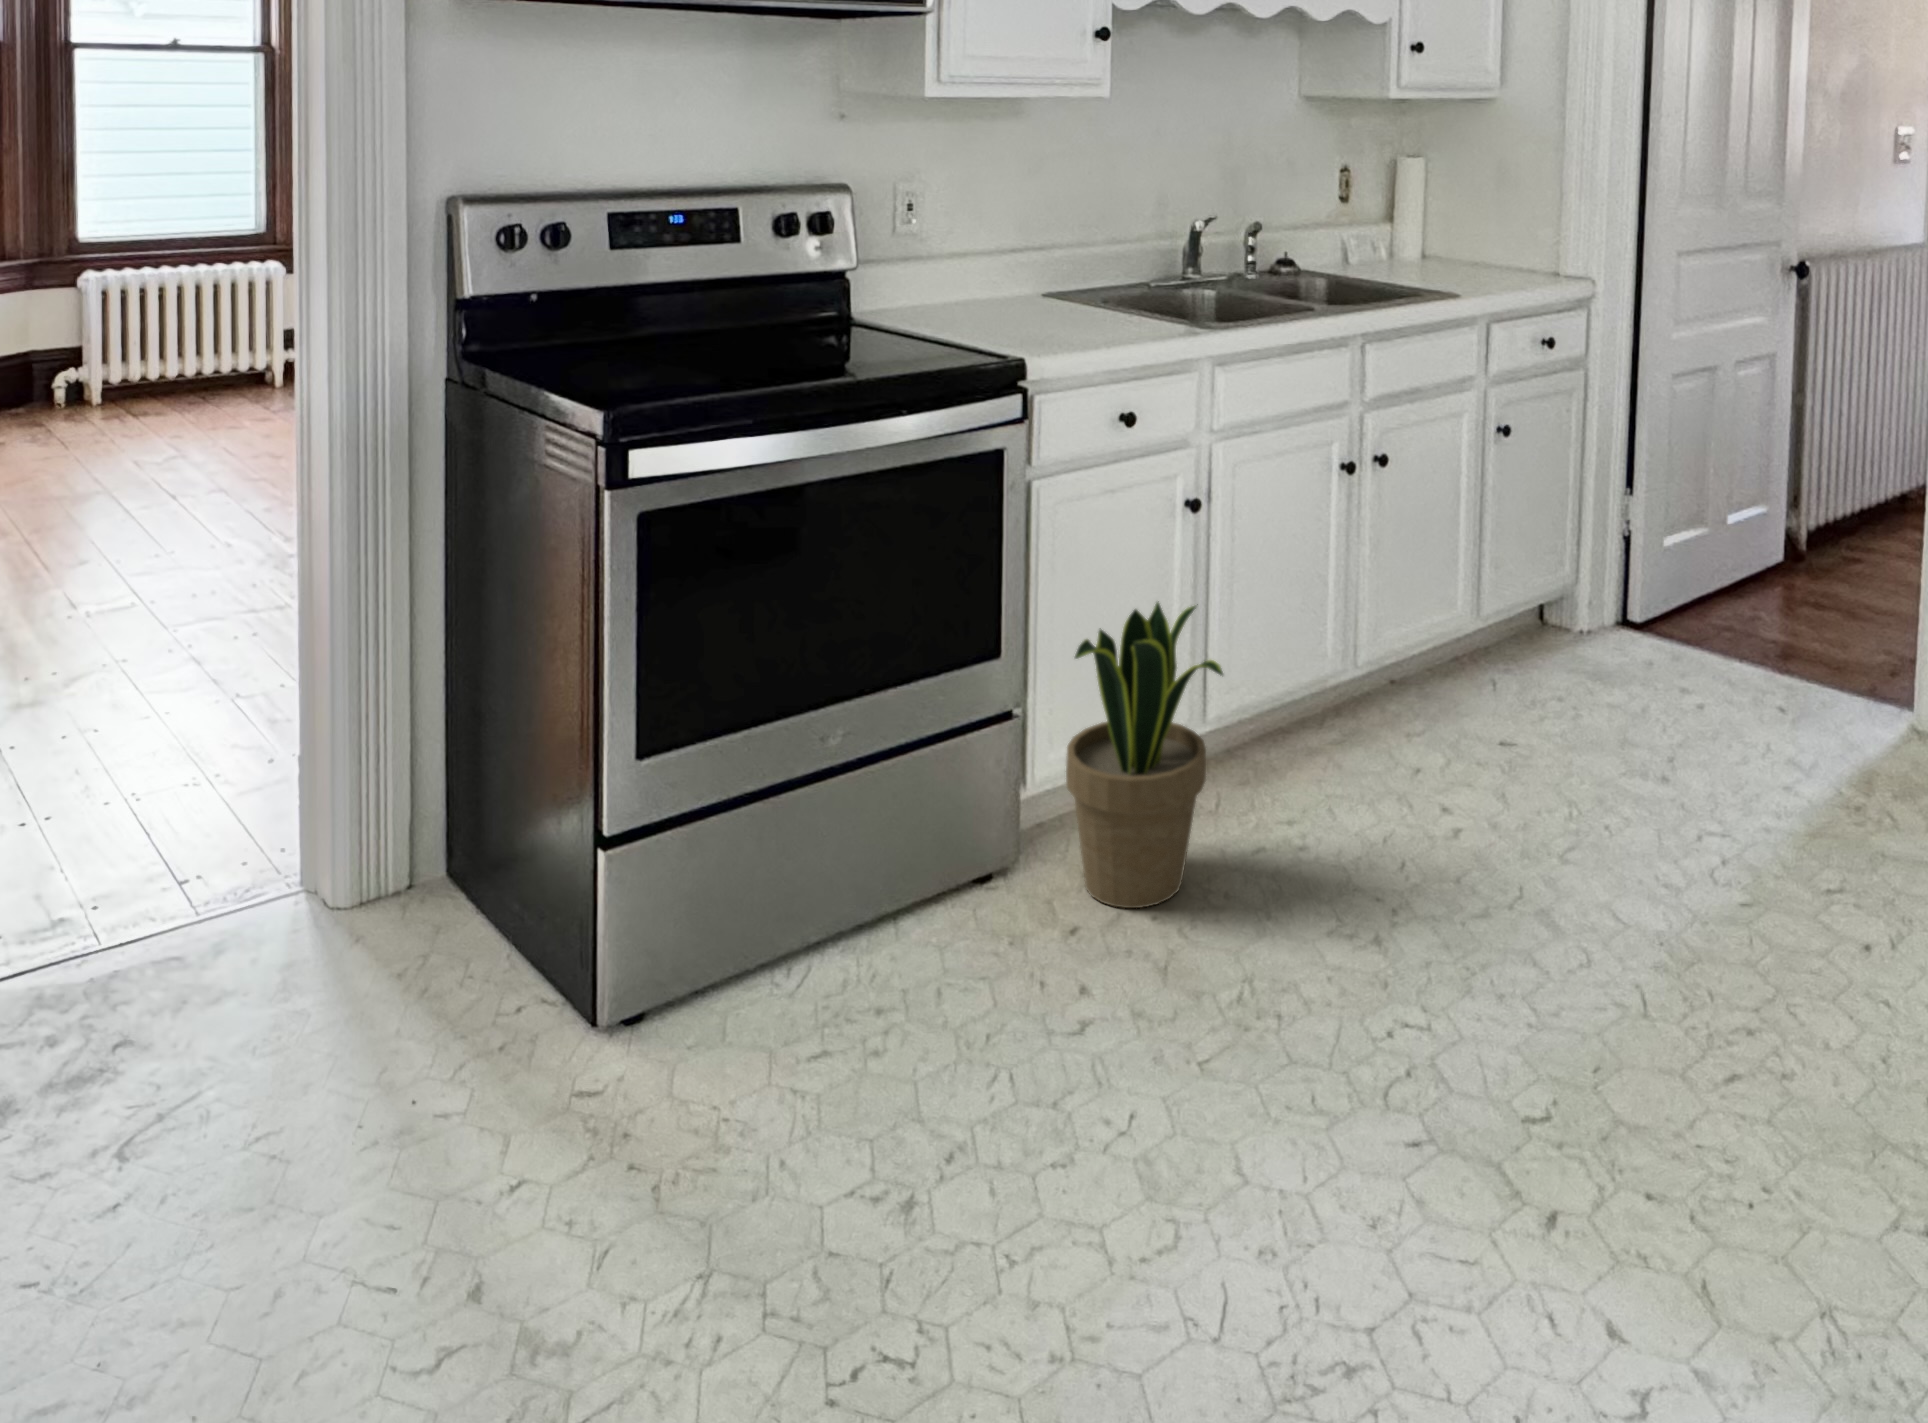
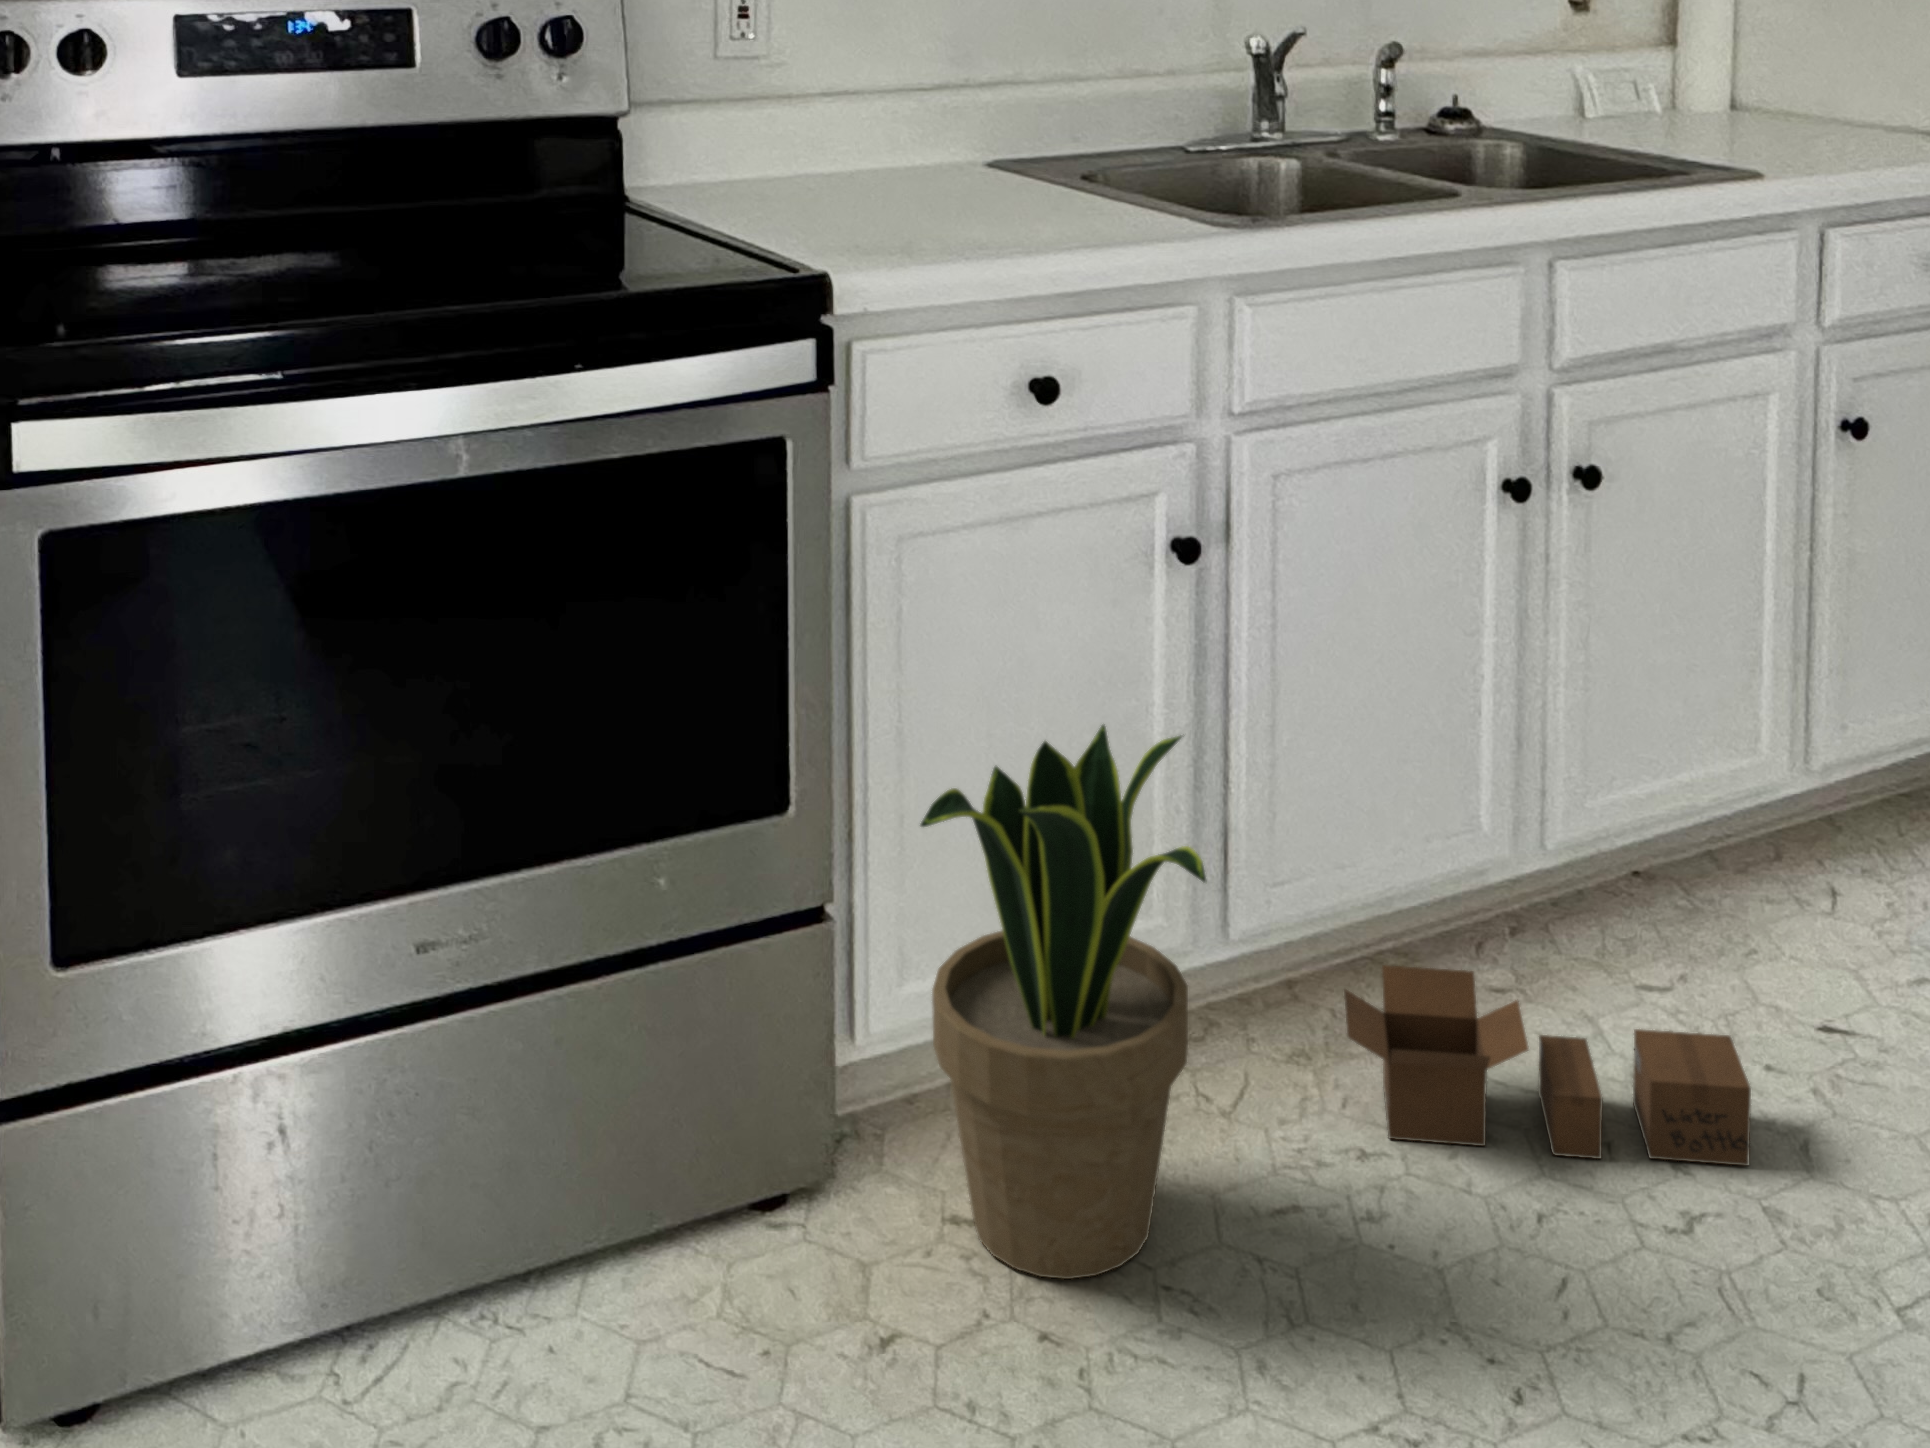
cardboard box: none [1267,730,1476,823] -> present [1344,965,1751,1166]

